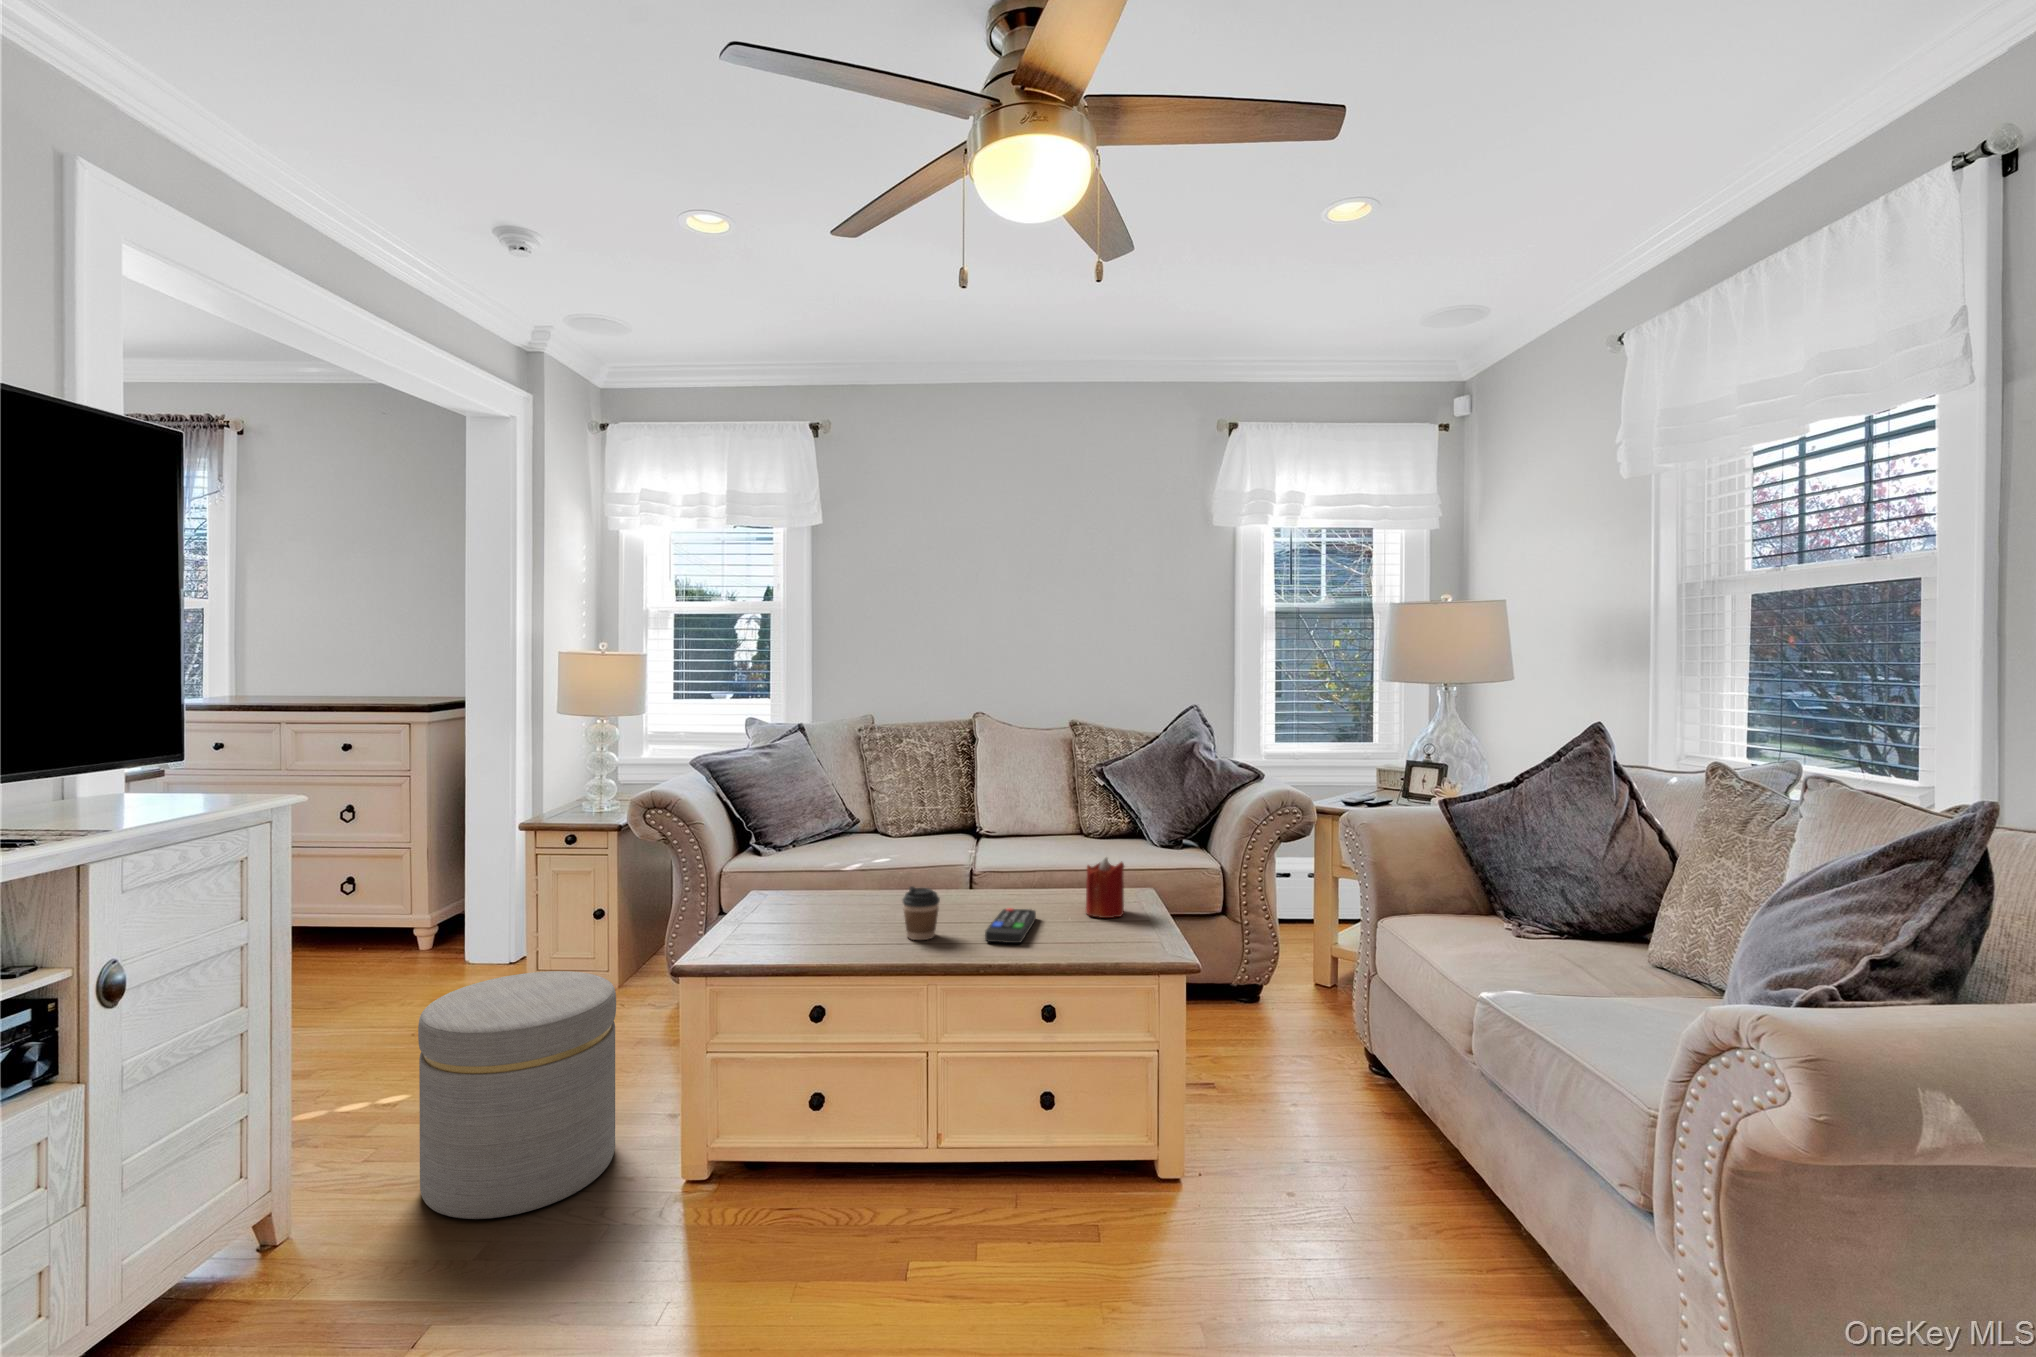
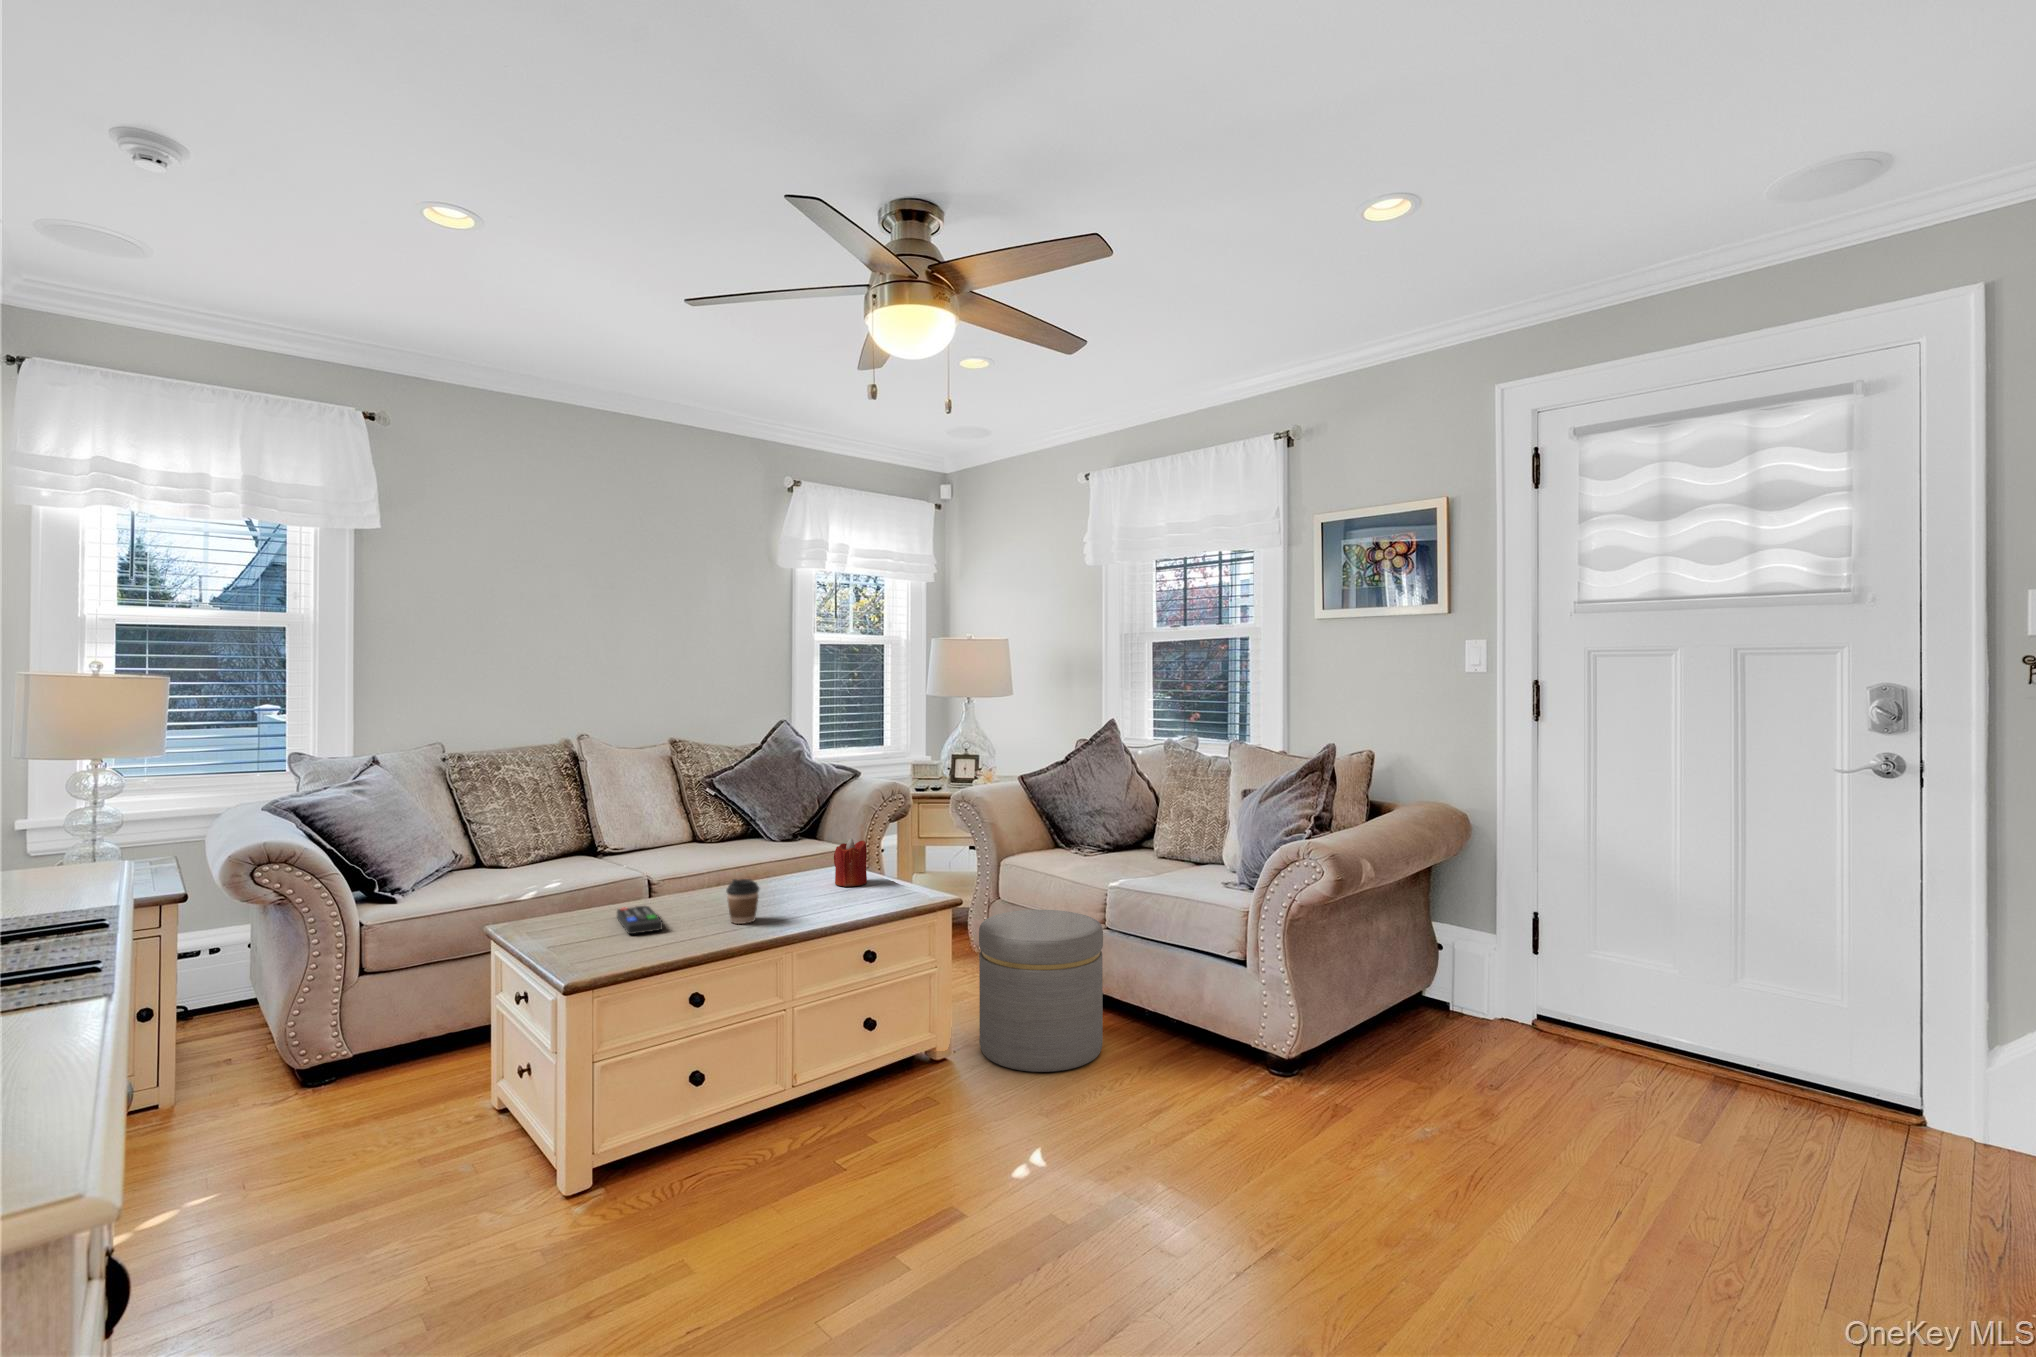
remote control: present [985,908,1036,943] -> present [617,906,662,934]
ottoman: present [418,971,616,1219] -> present [979,910,1103,1072]

